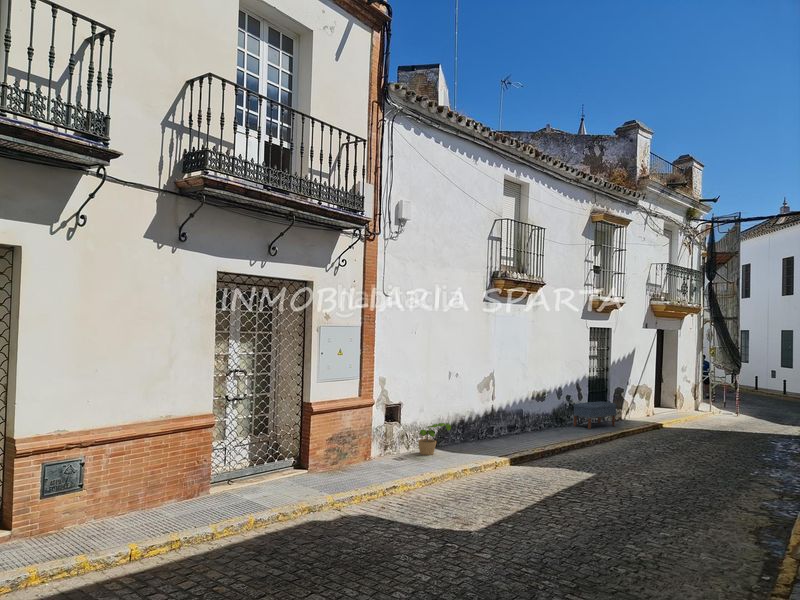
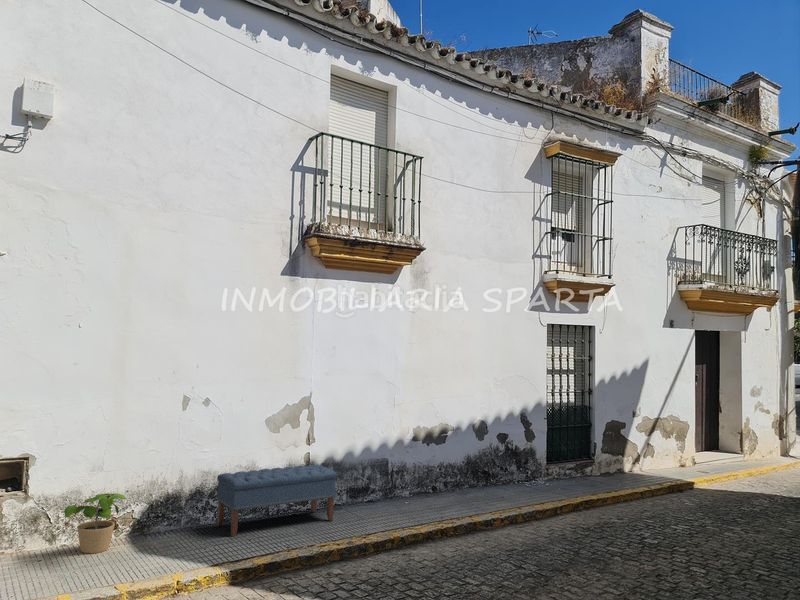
bench: present [573,401,617,430] -> present [217,465,337,537]

